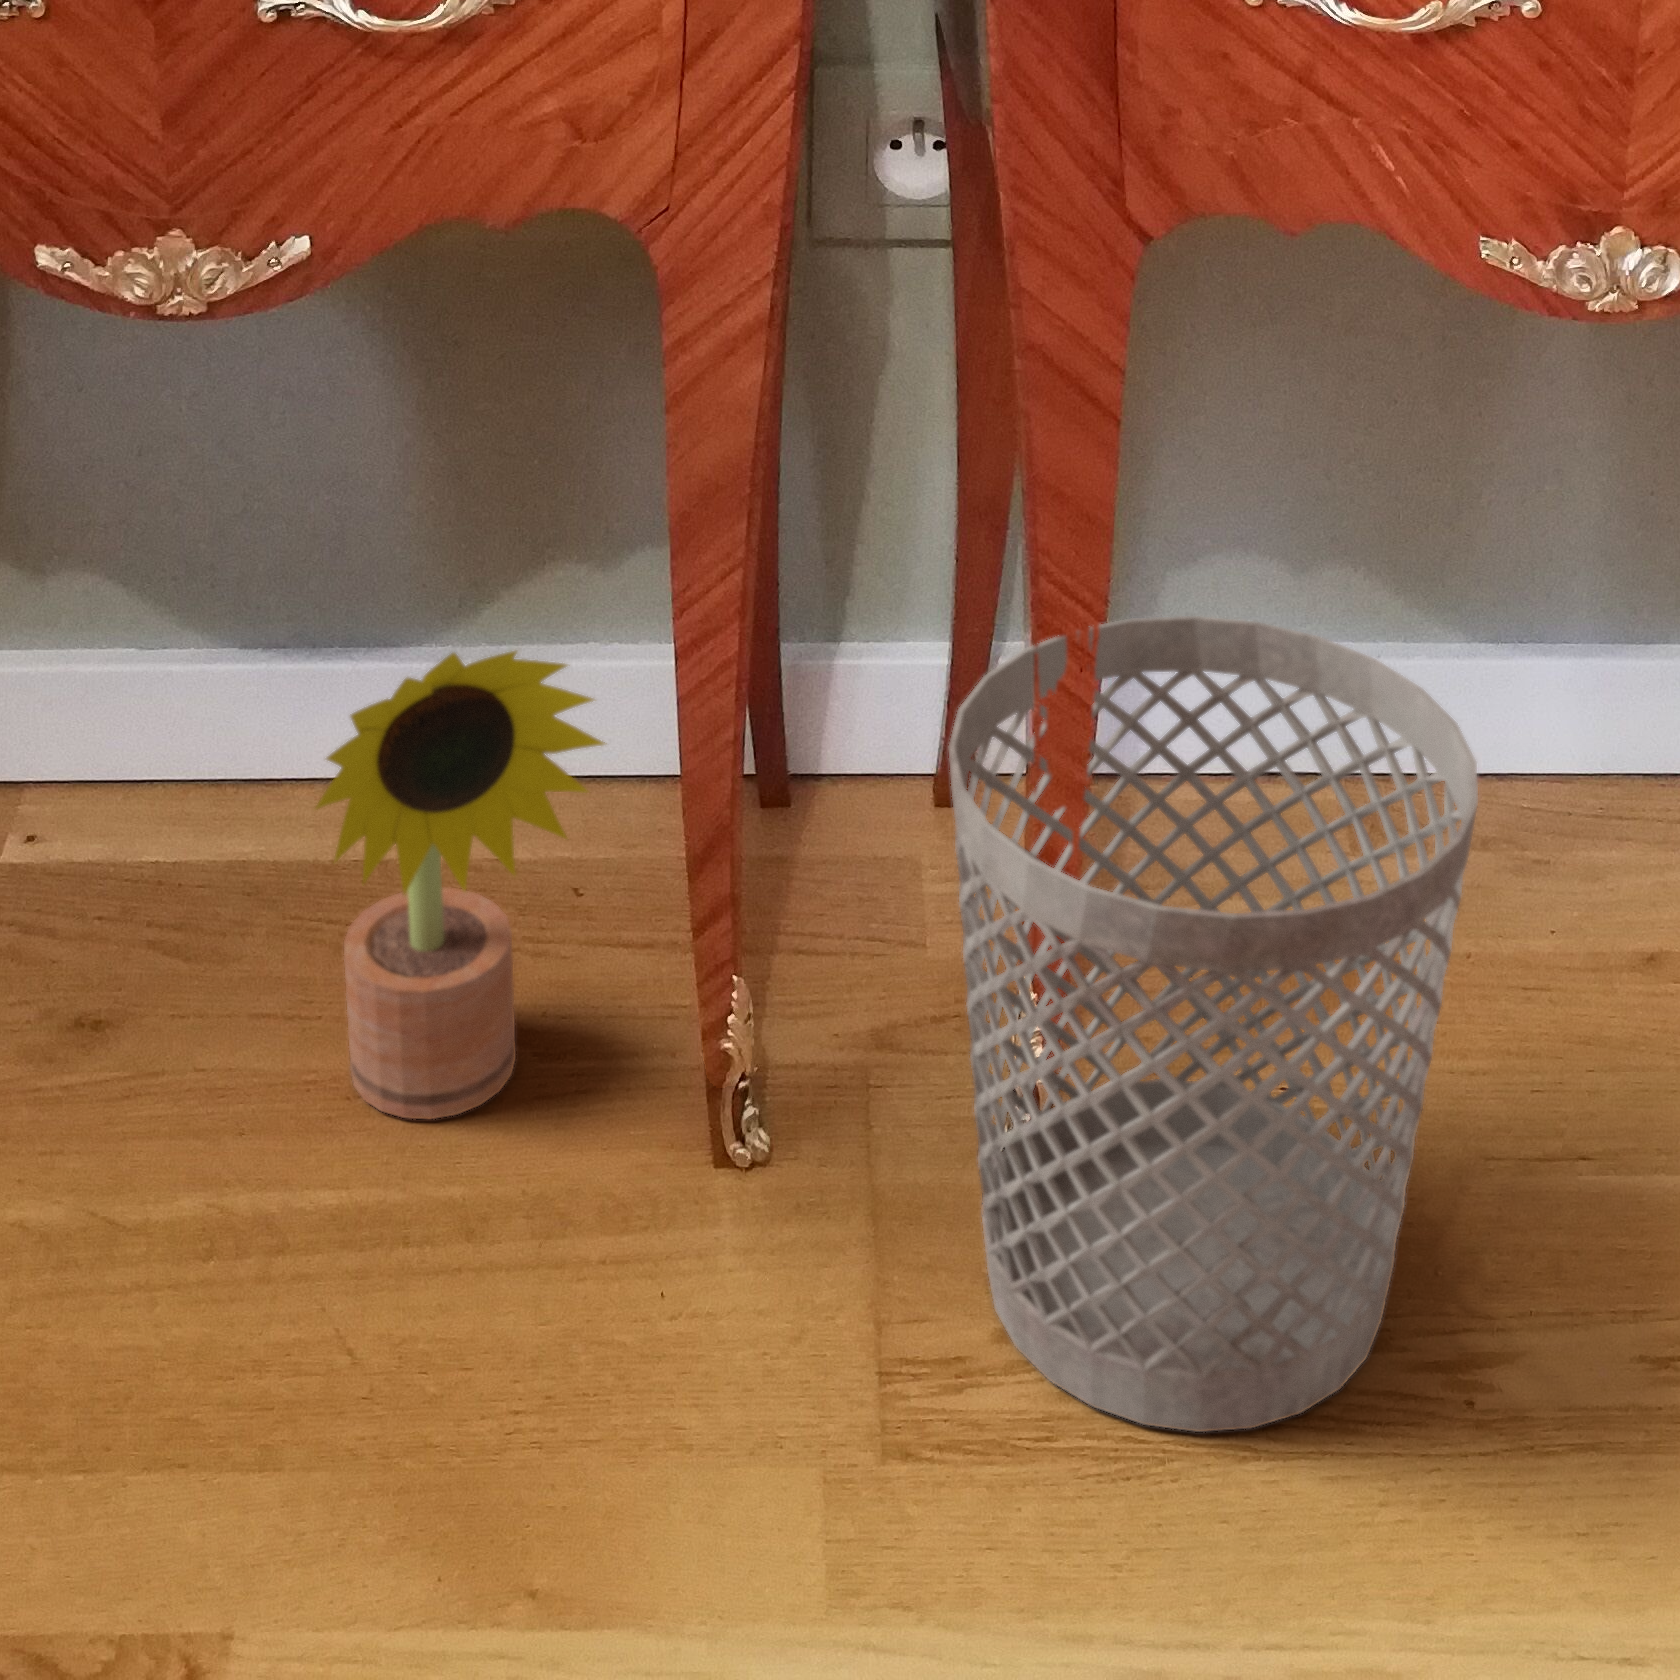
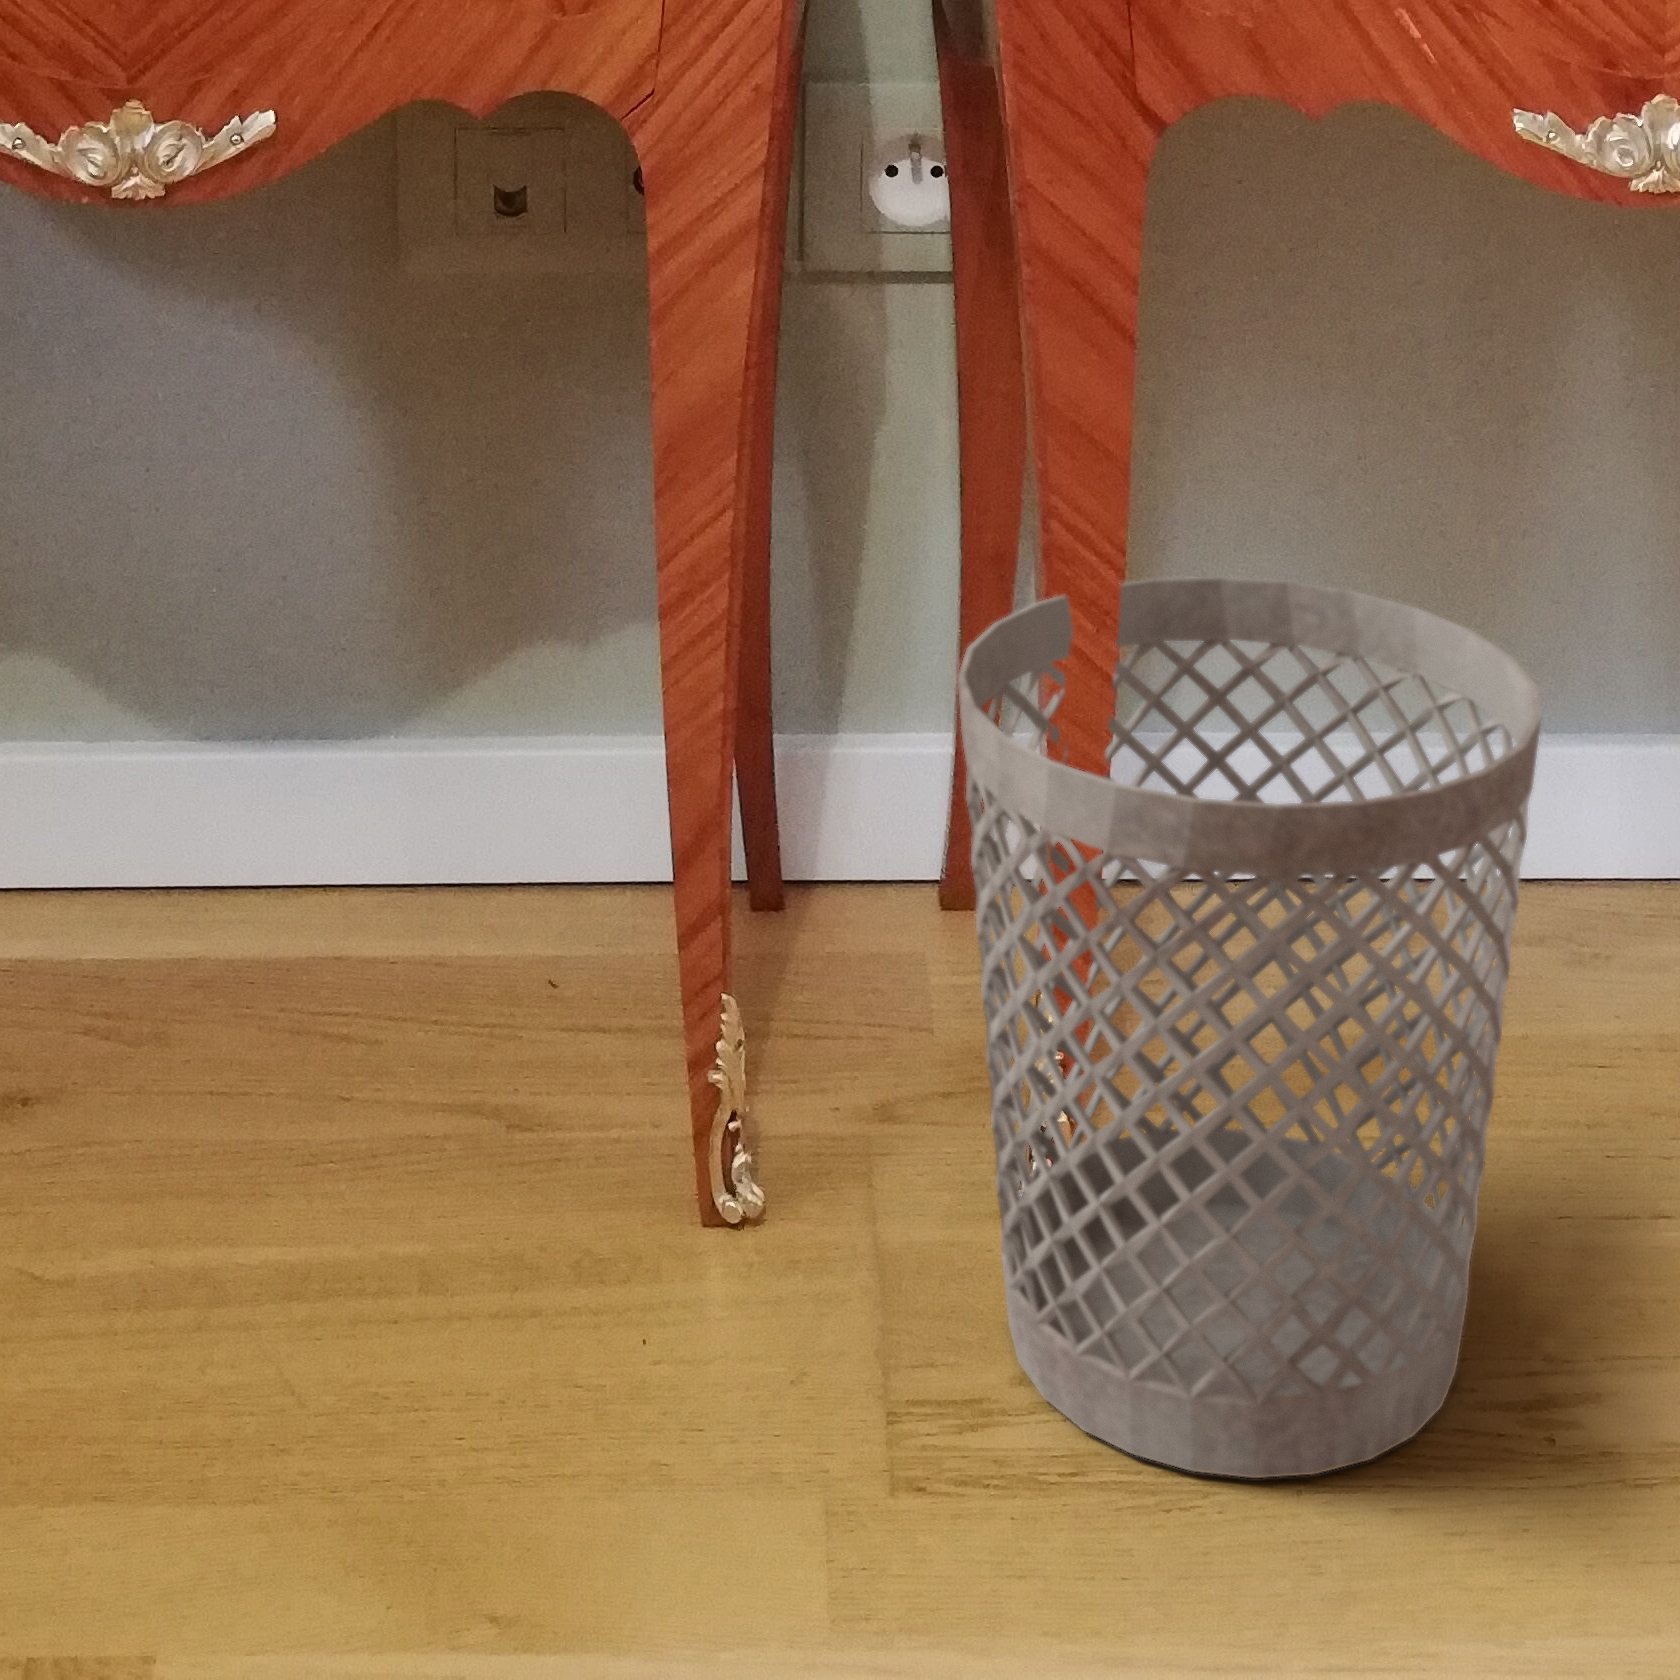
decorative plant: present [316,651,605,1119] -> none [262,604,585,1185]

